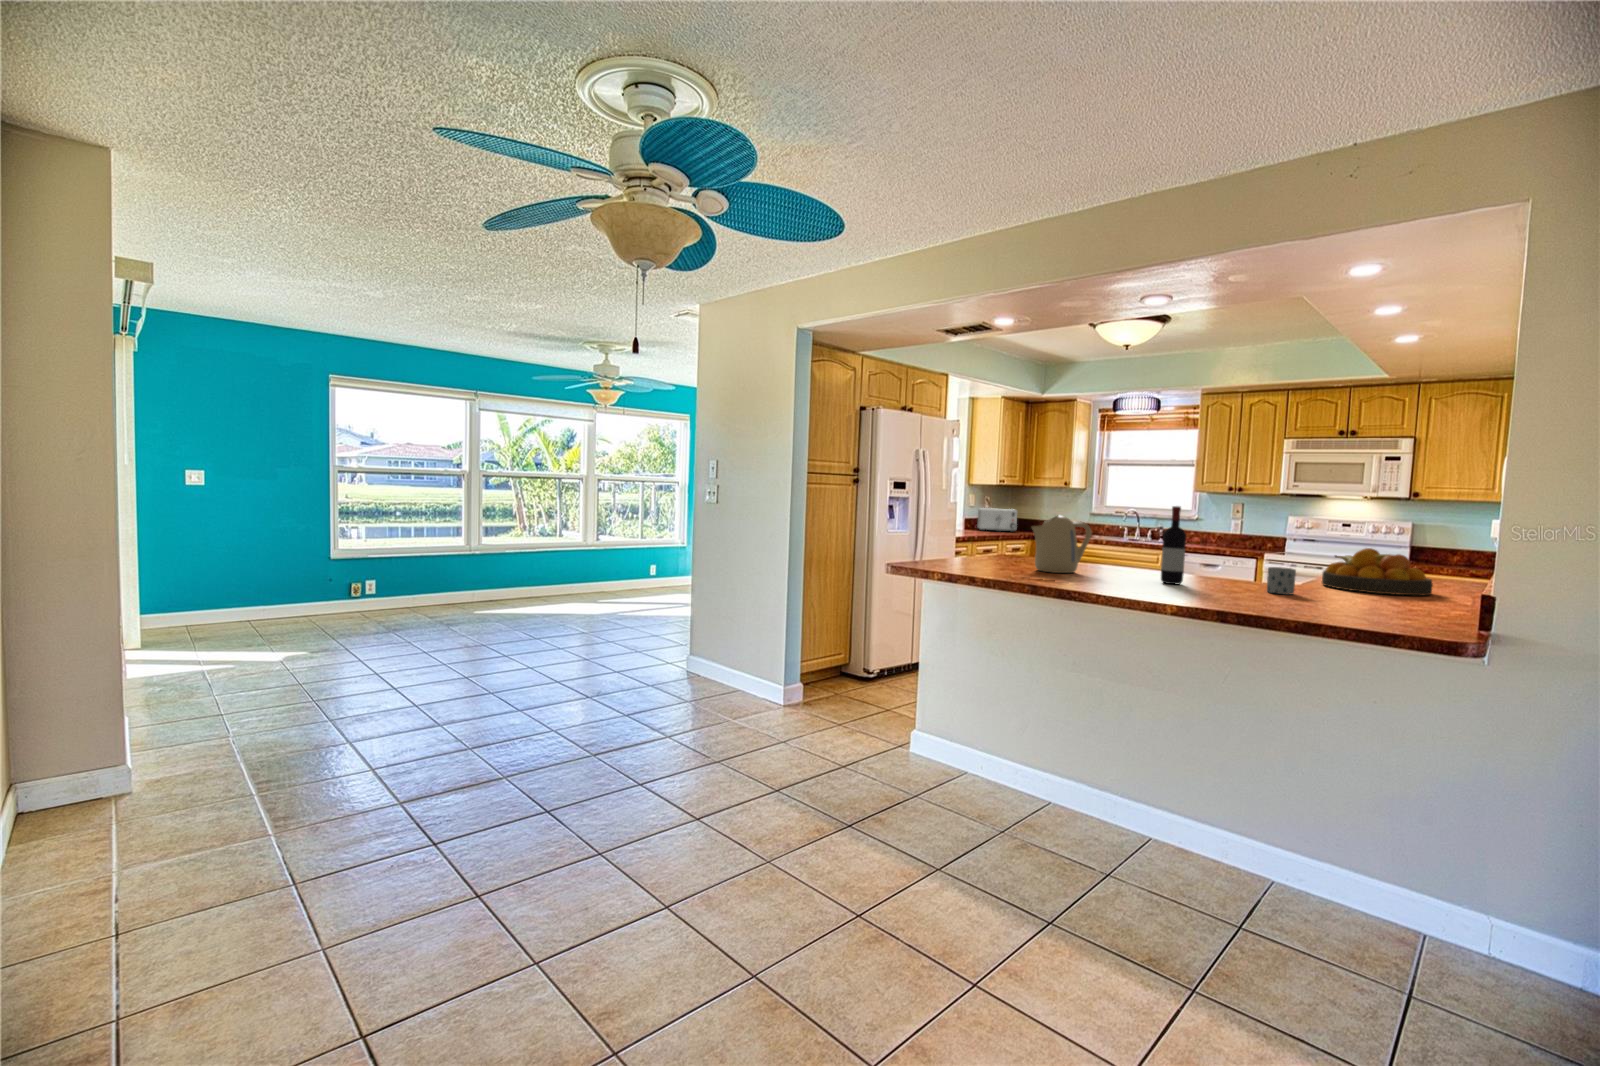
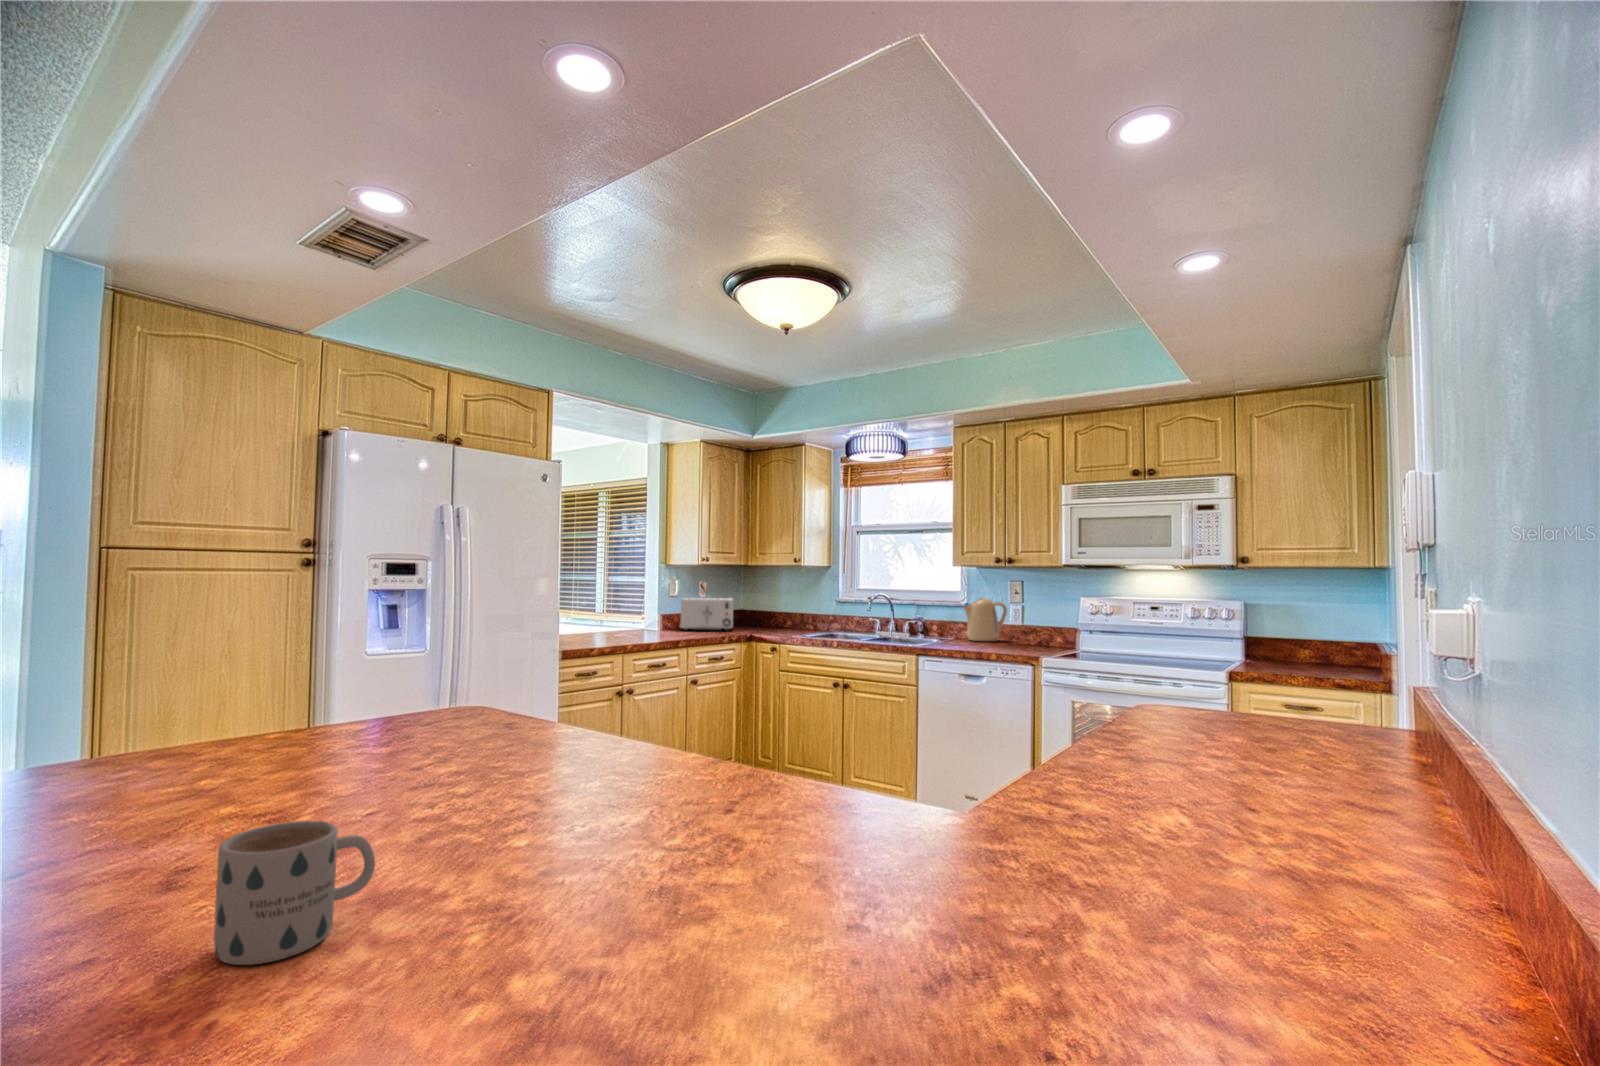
wine bottle: present [1161,506,1186,584] -> none [449,596,540,909]
kettle: present [1032,515,1092,573] -> present [964,598,1007,641]
fruit bowl: present [1322,548,1433,595] -> none [1052,703,1387,907]
mug: present [1267,567,1296,594] -> present [214,821,375,965]

